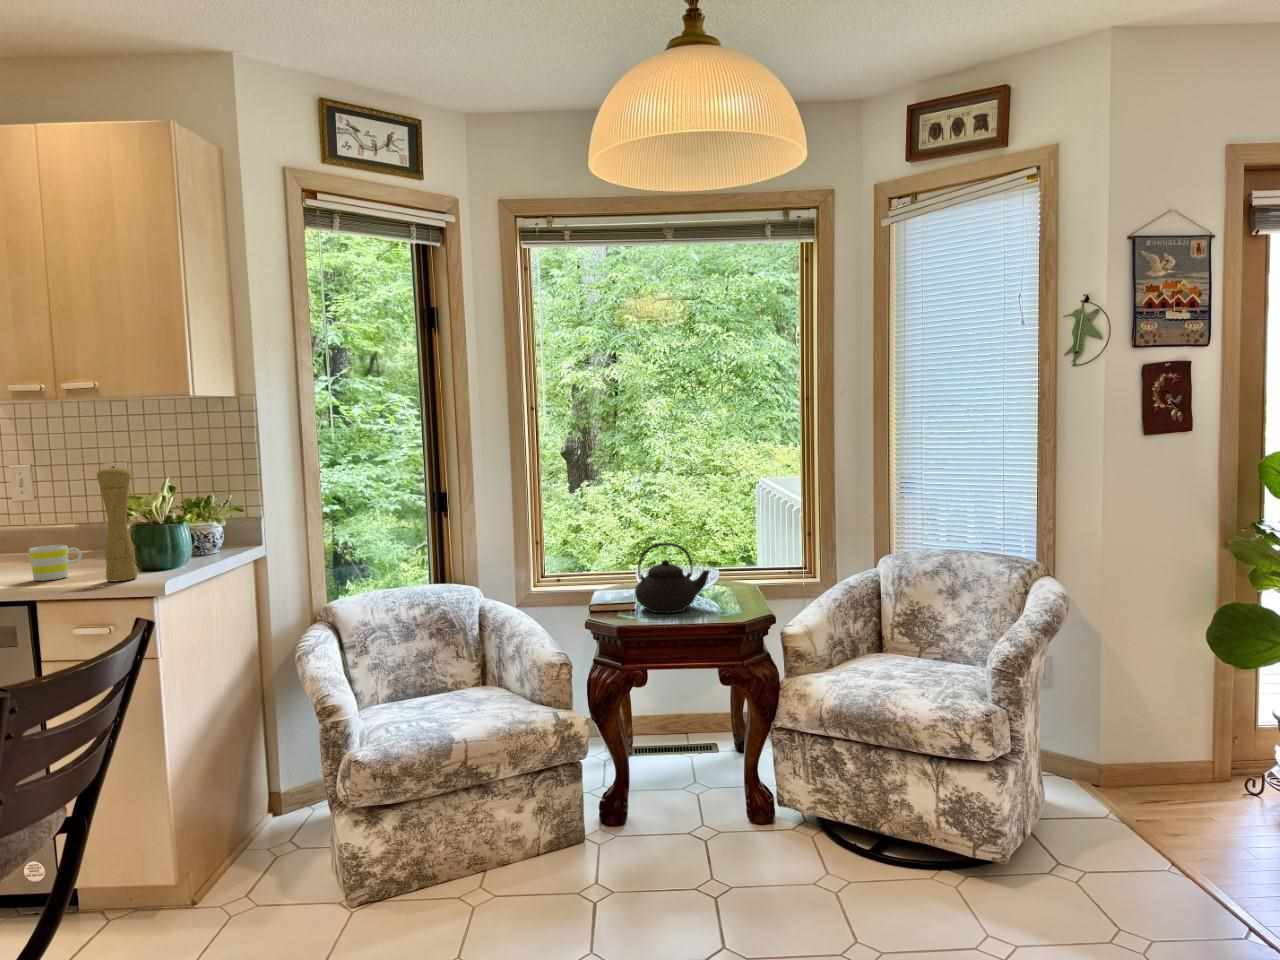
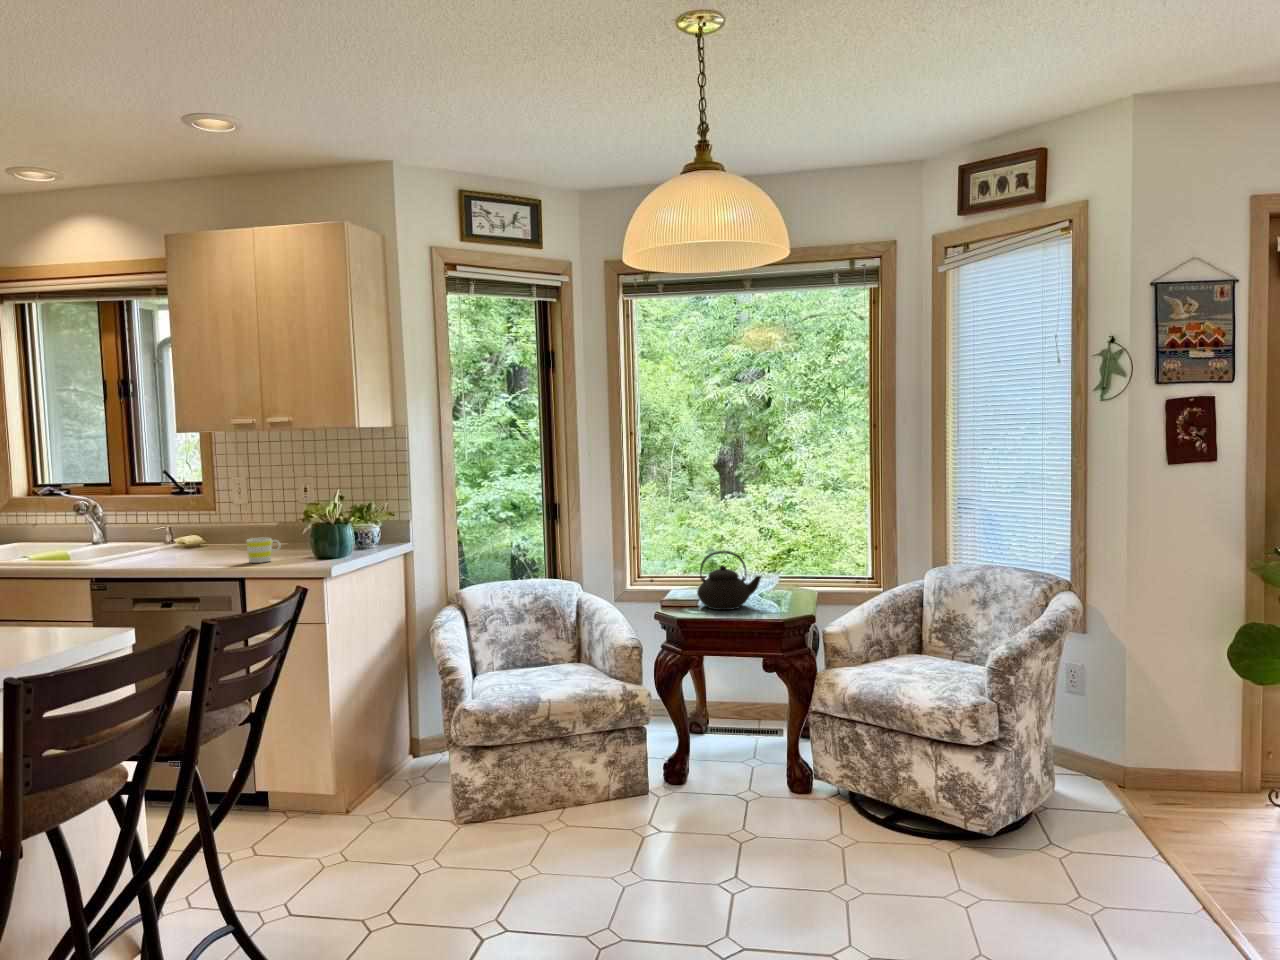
pepper mill: present [97,466,137,581] -> none [292,481,317,565]

